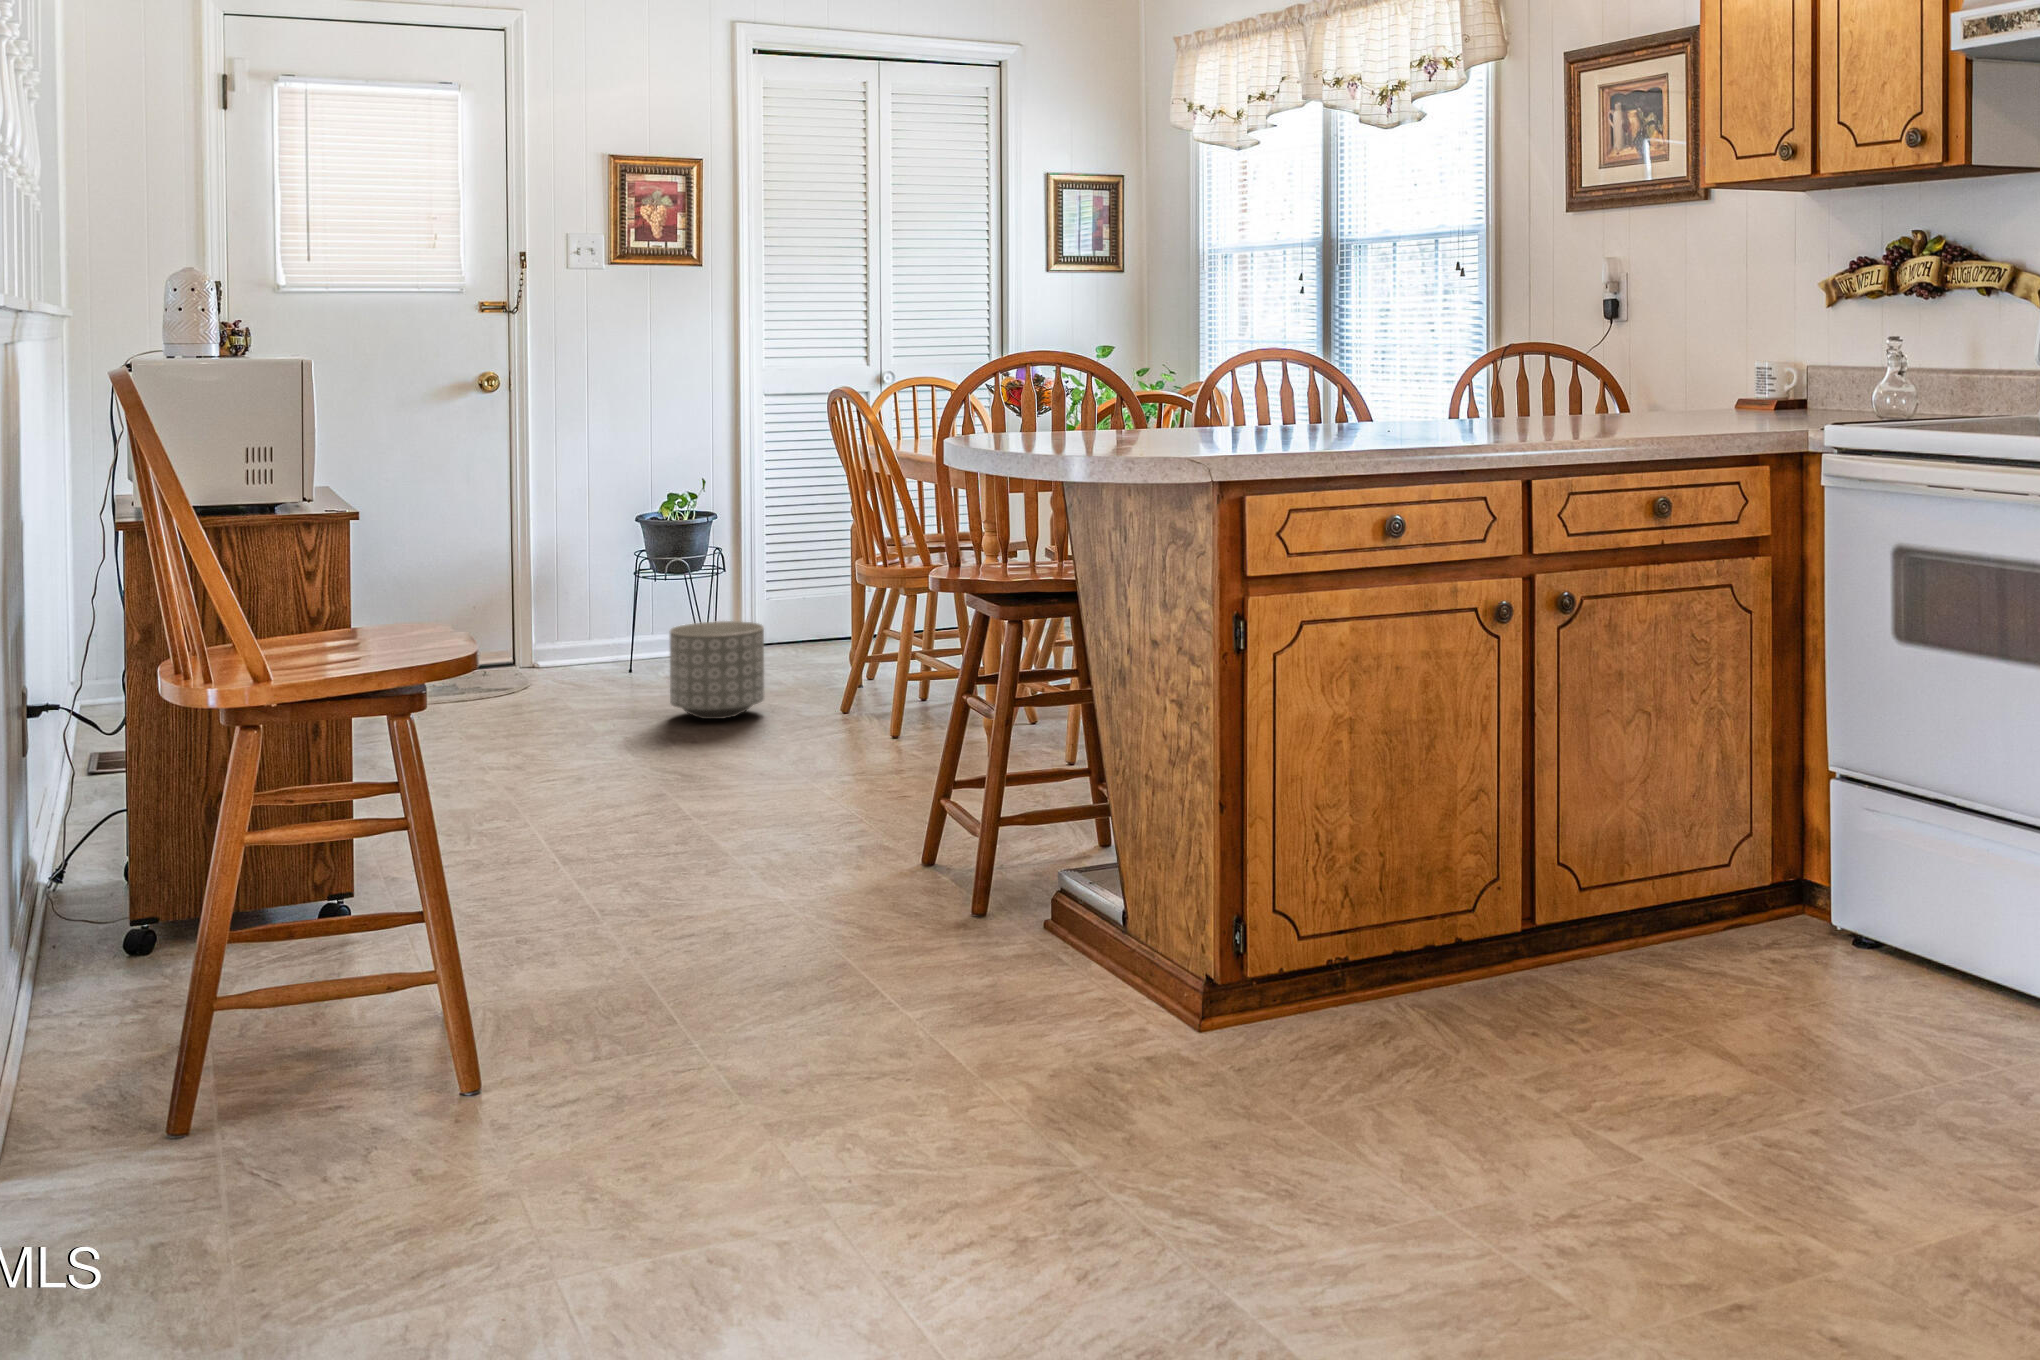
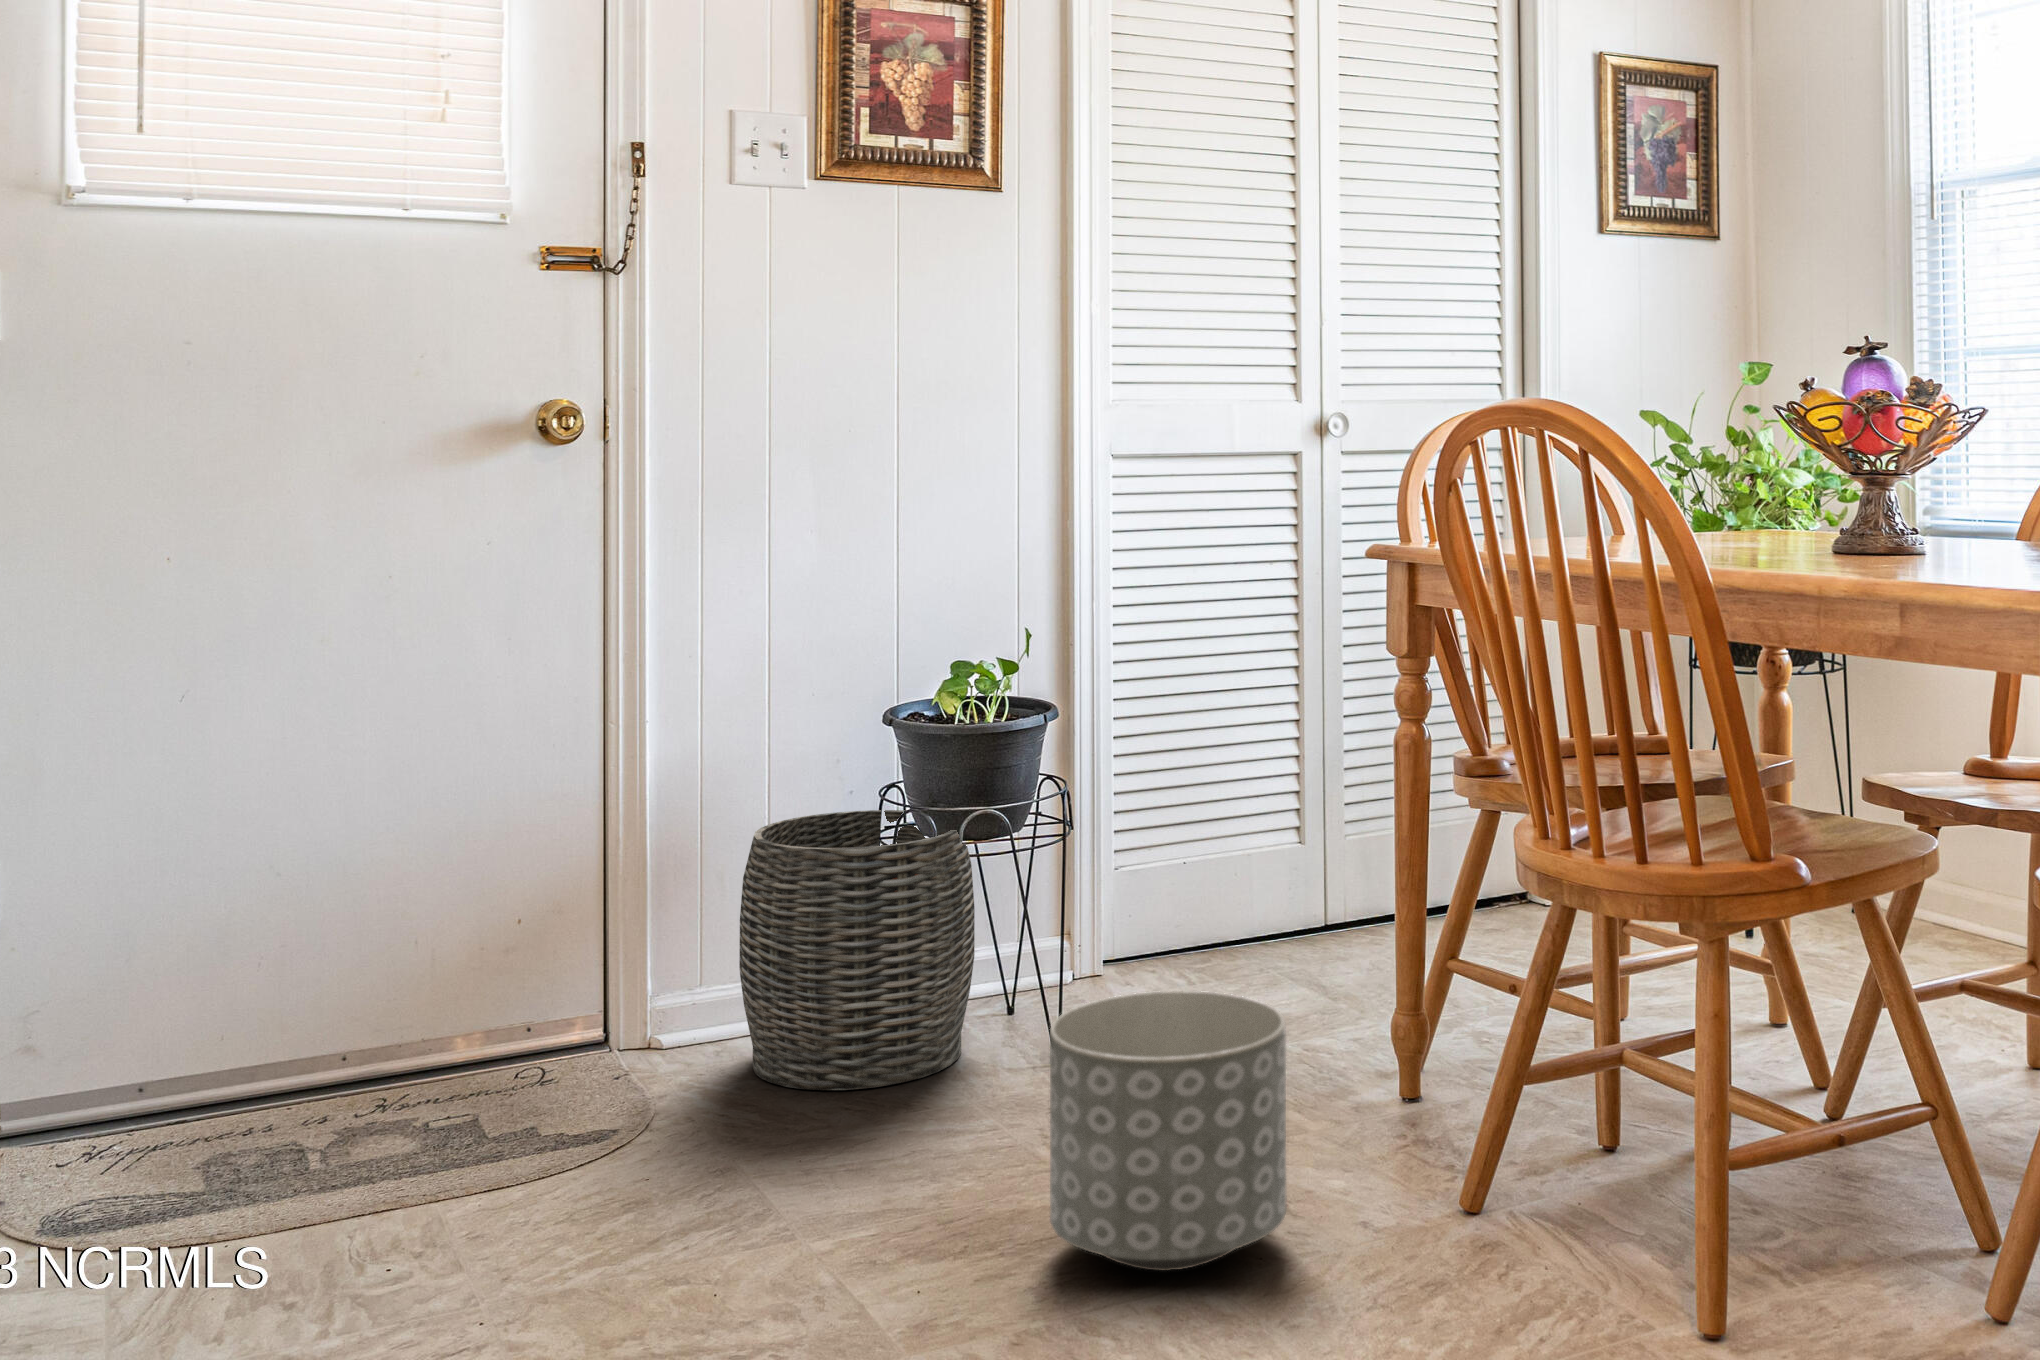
woven basket: none [572,562,679,678] -> present [739,810,975,1090]

